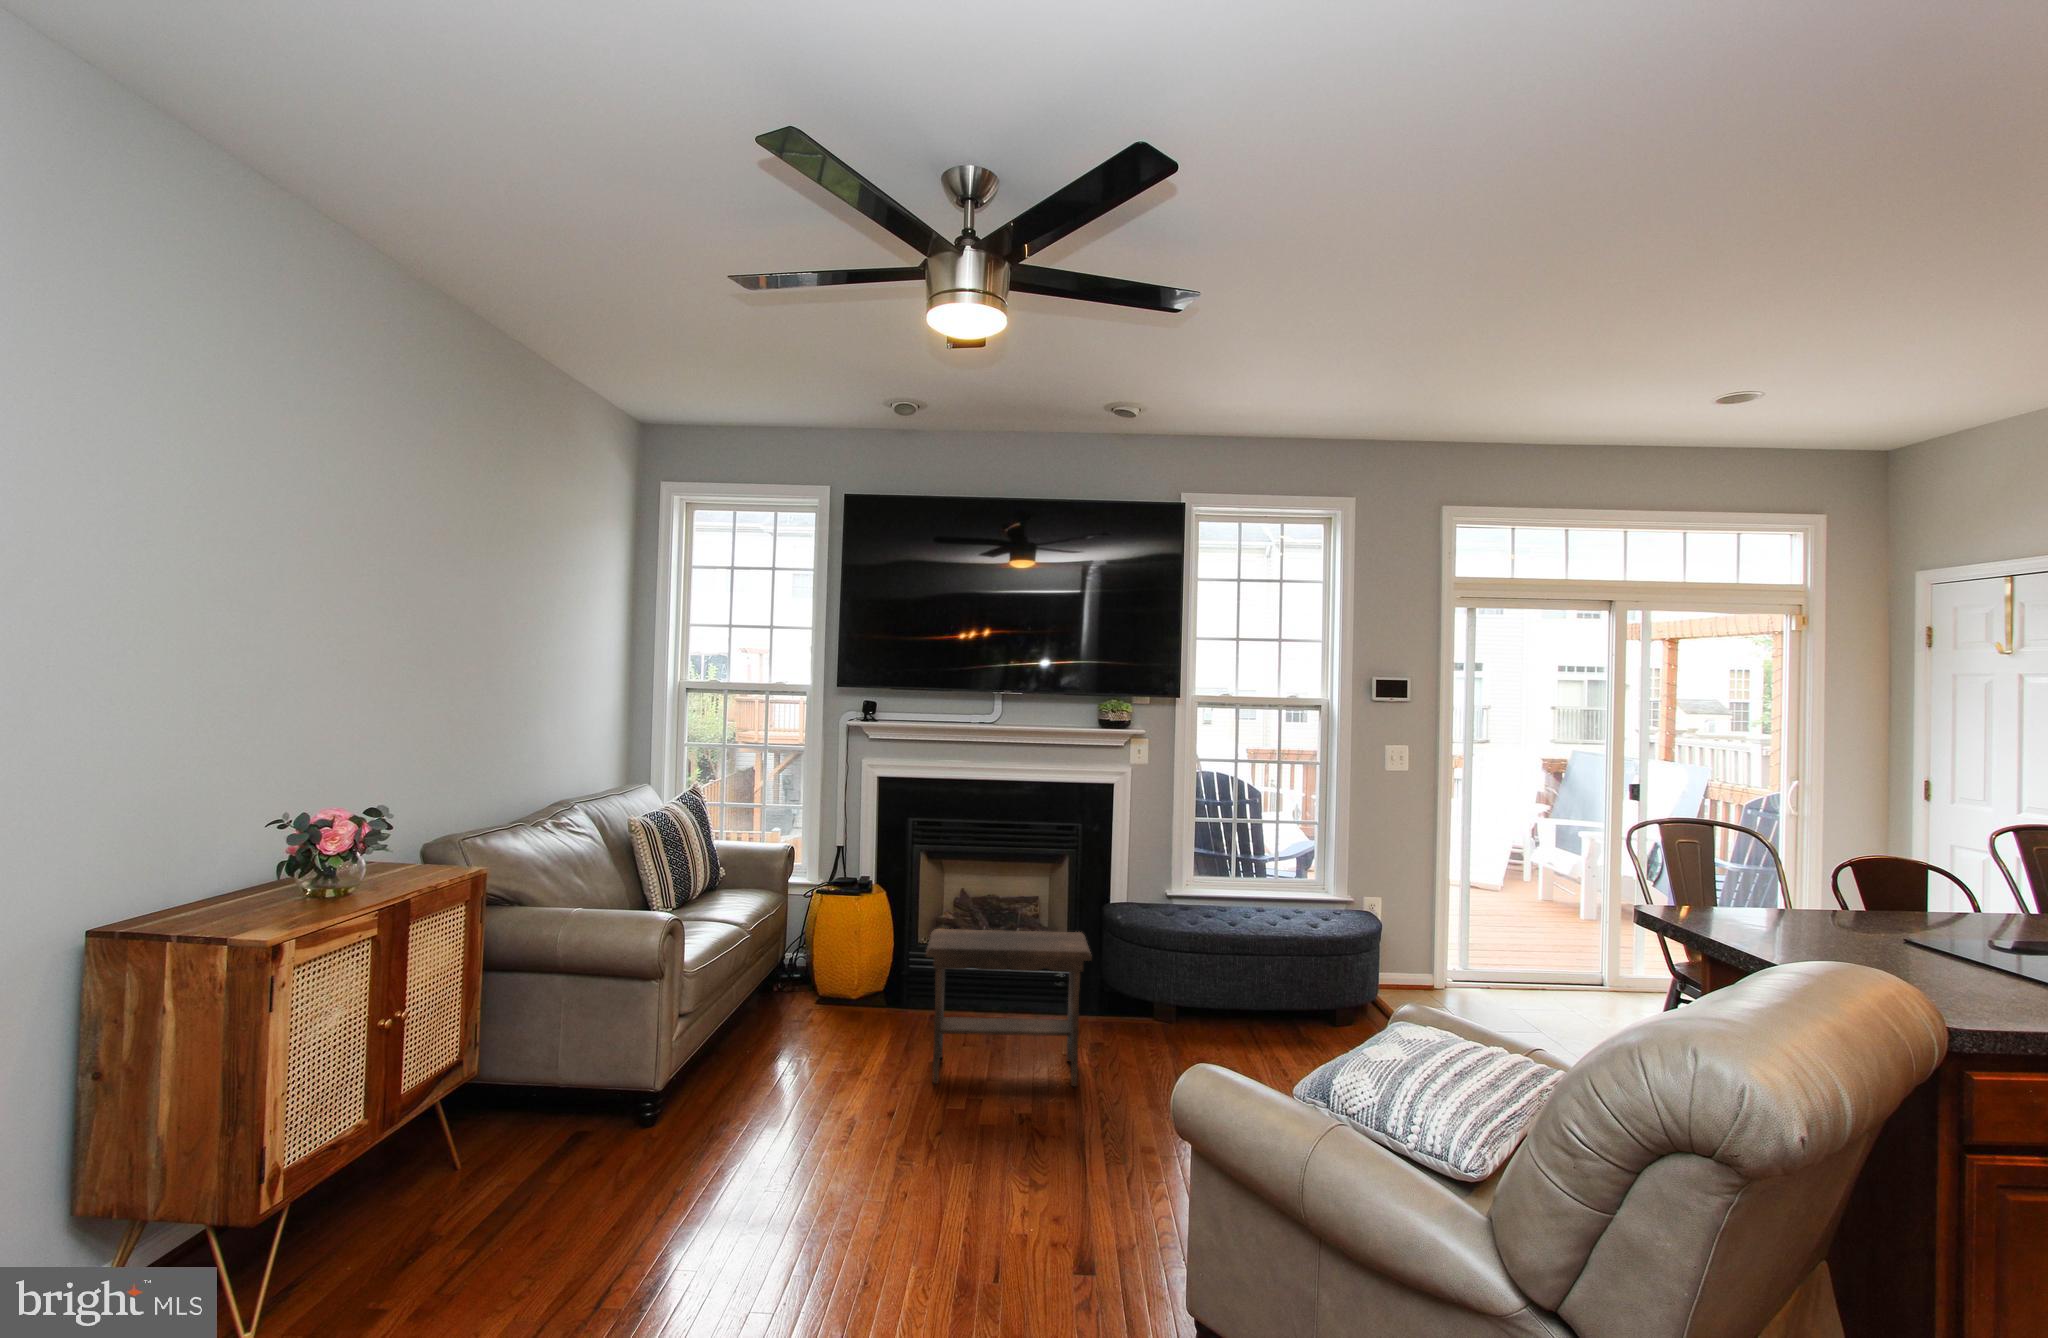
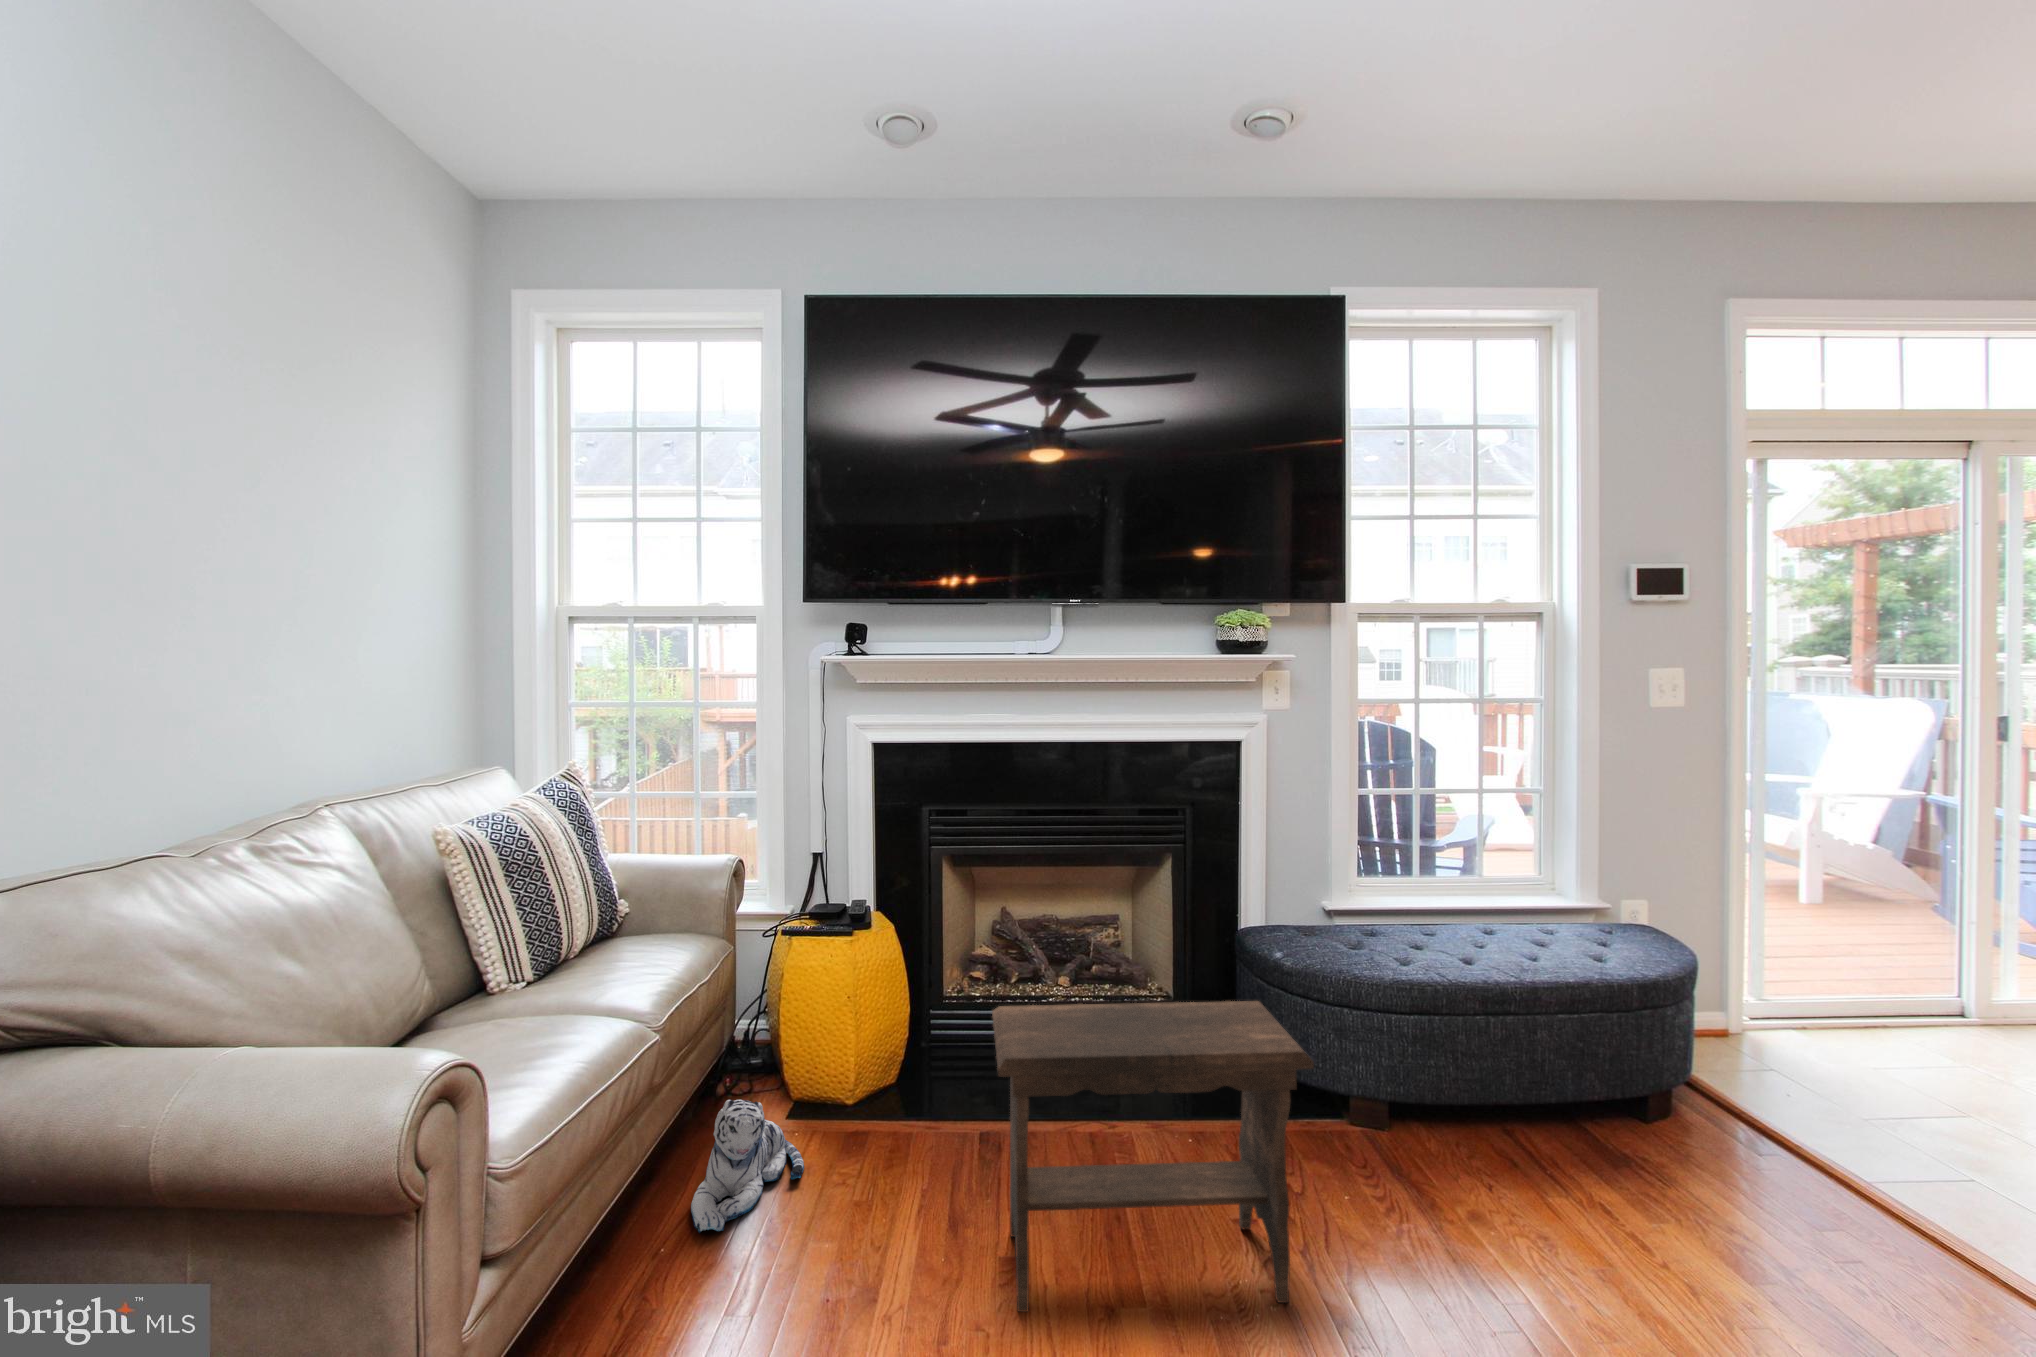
plush toy: none [760,981,825,1049] -> present [691,1100,804,1233]

